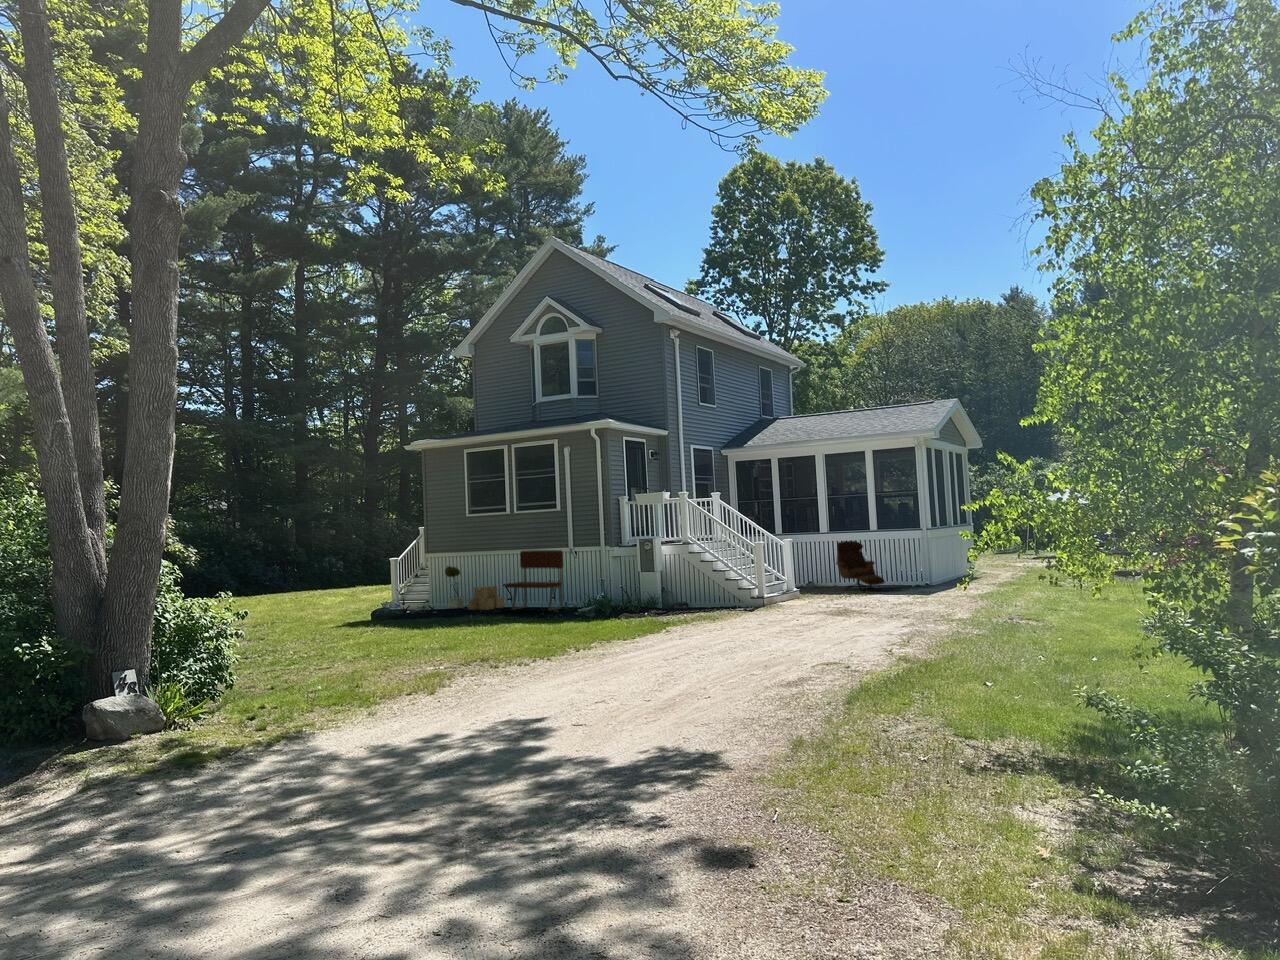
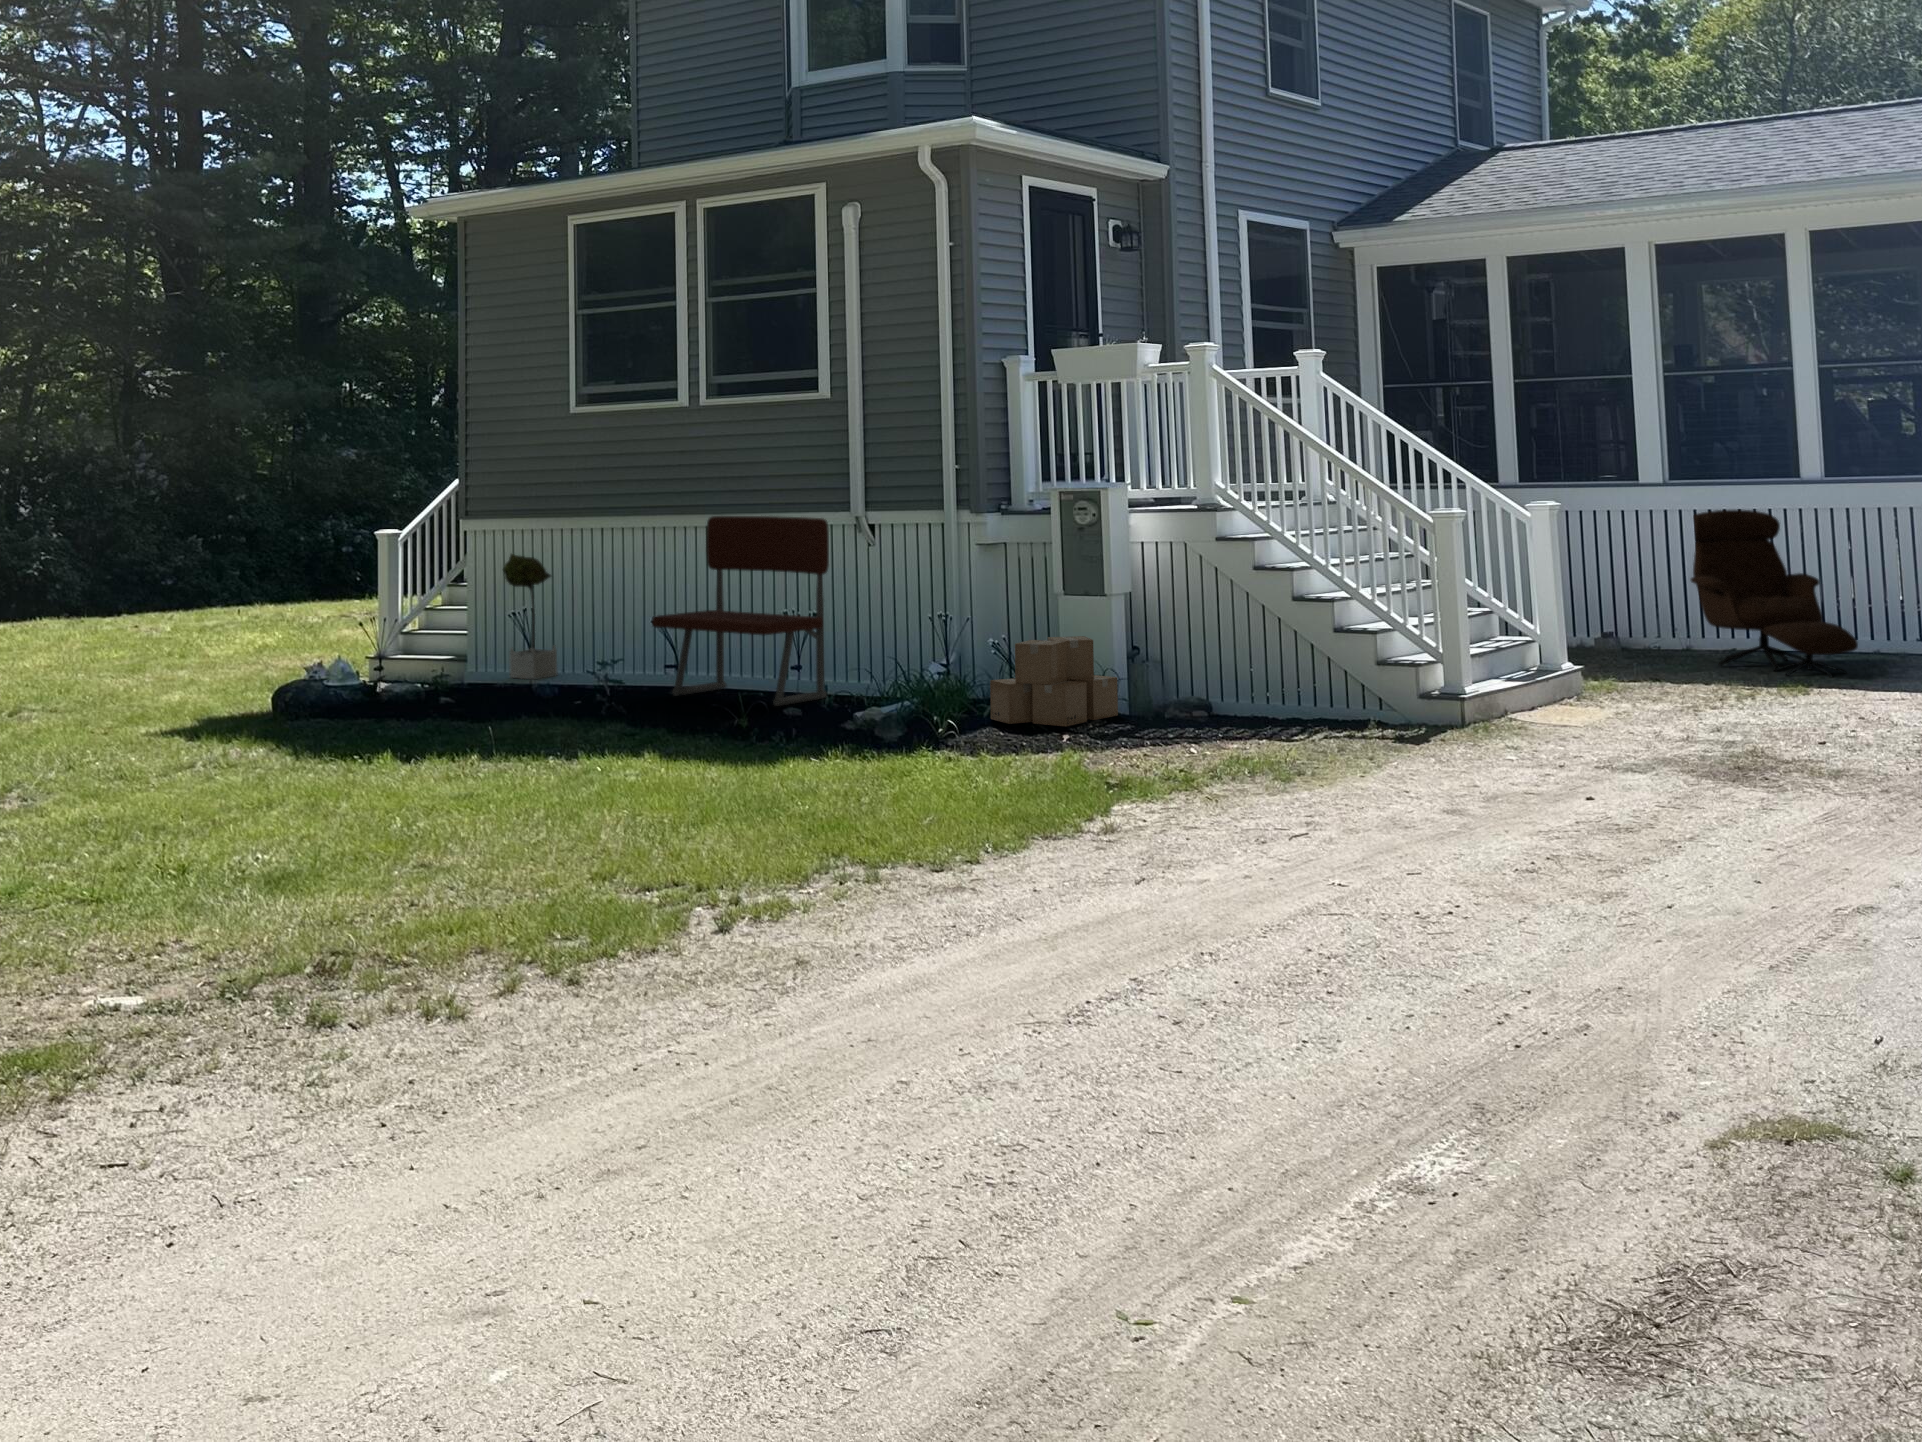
cardboard box: present [467,585,504,610] -> present [990,636,1118,726]

